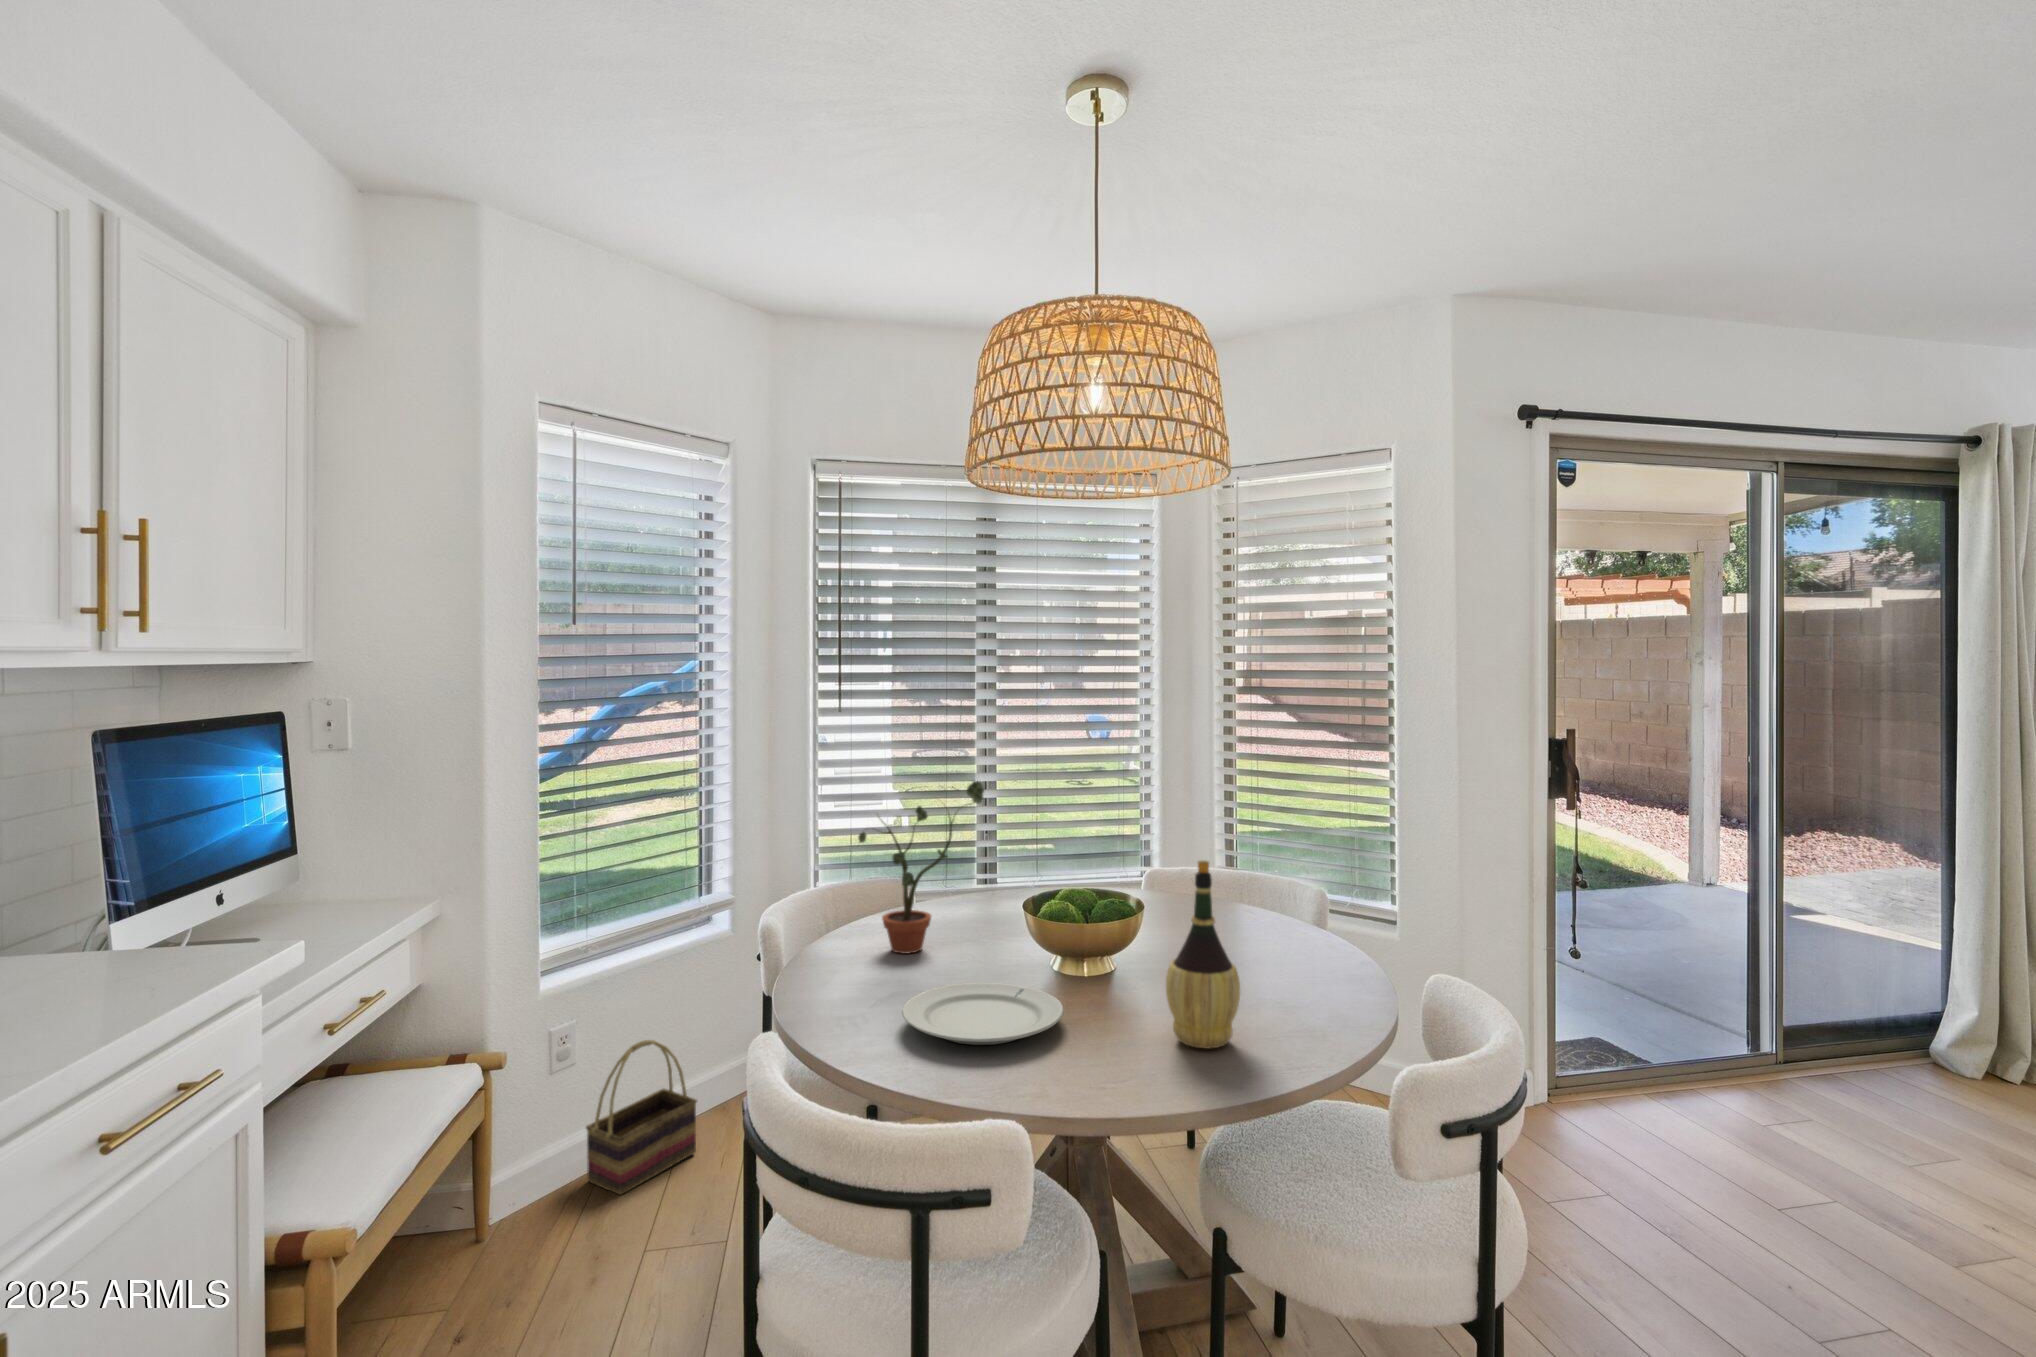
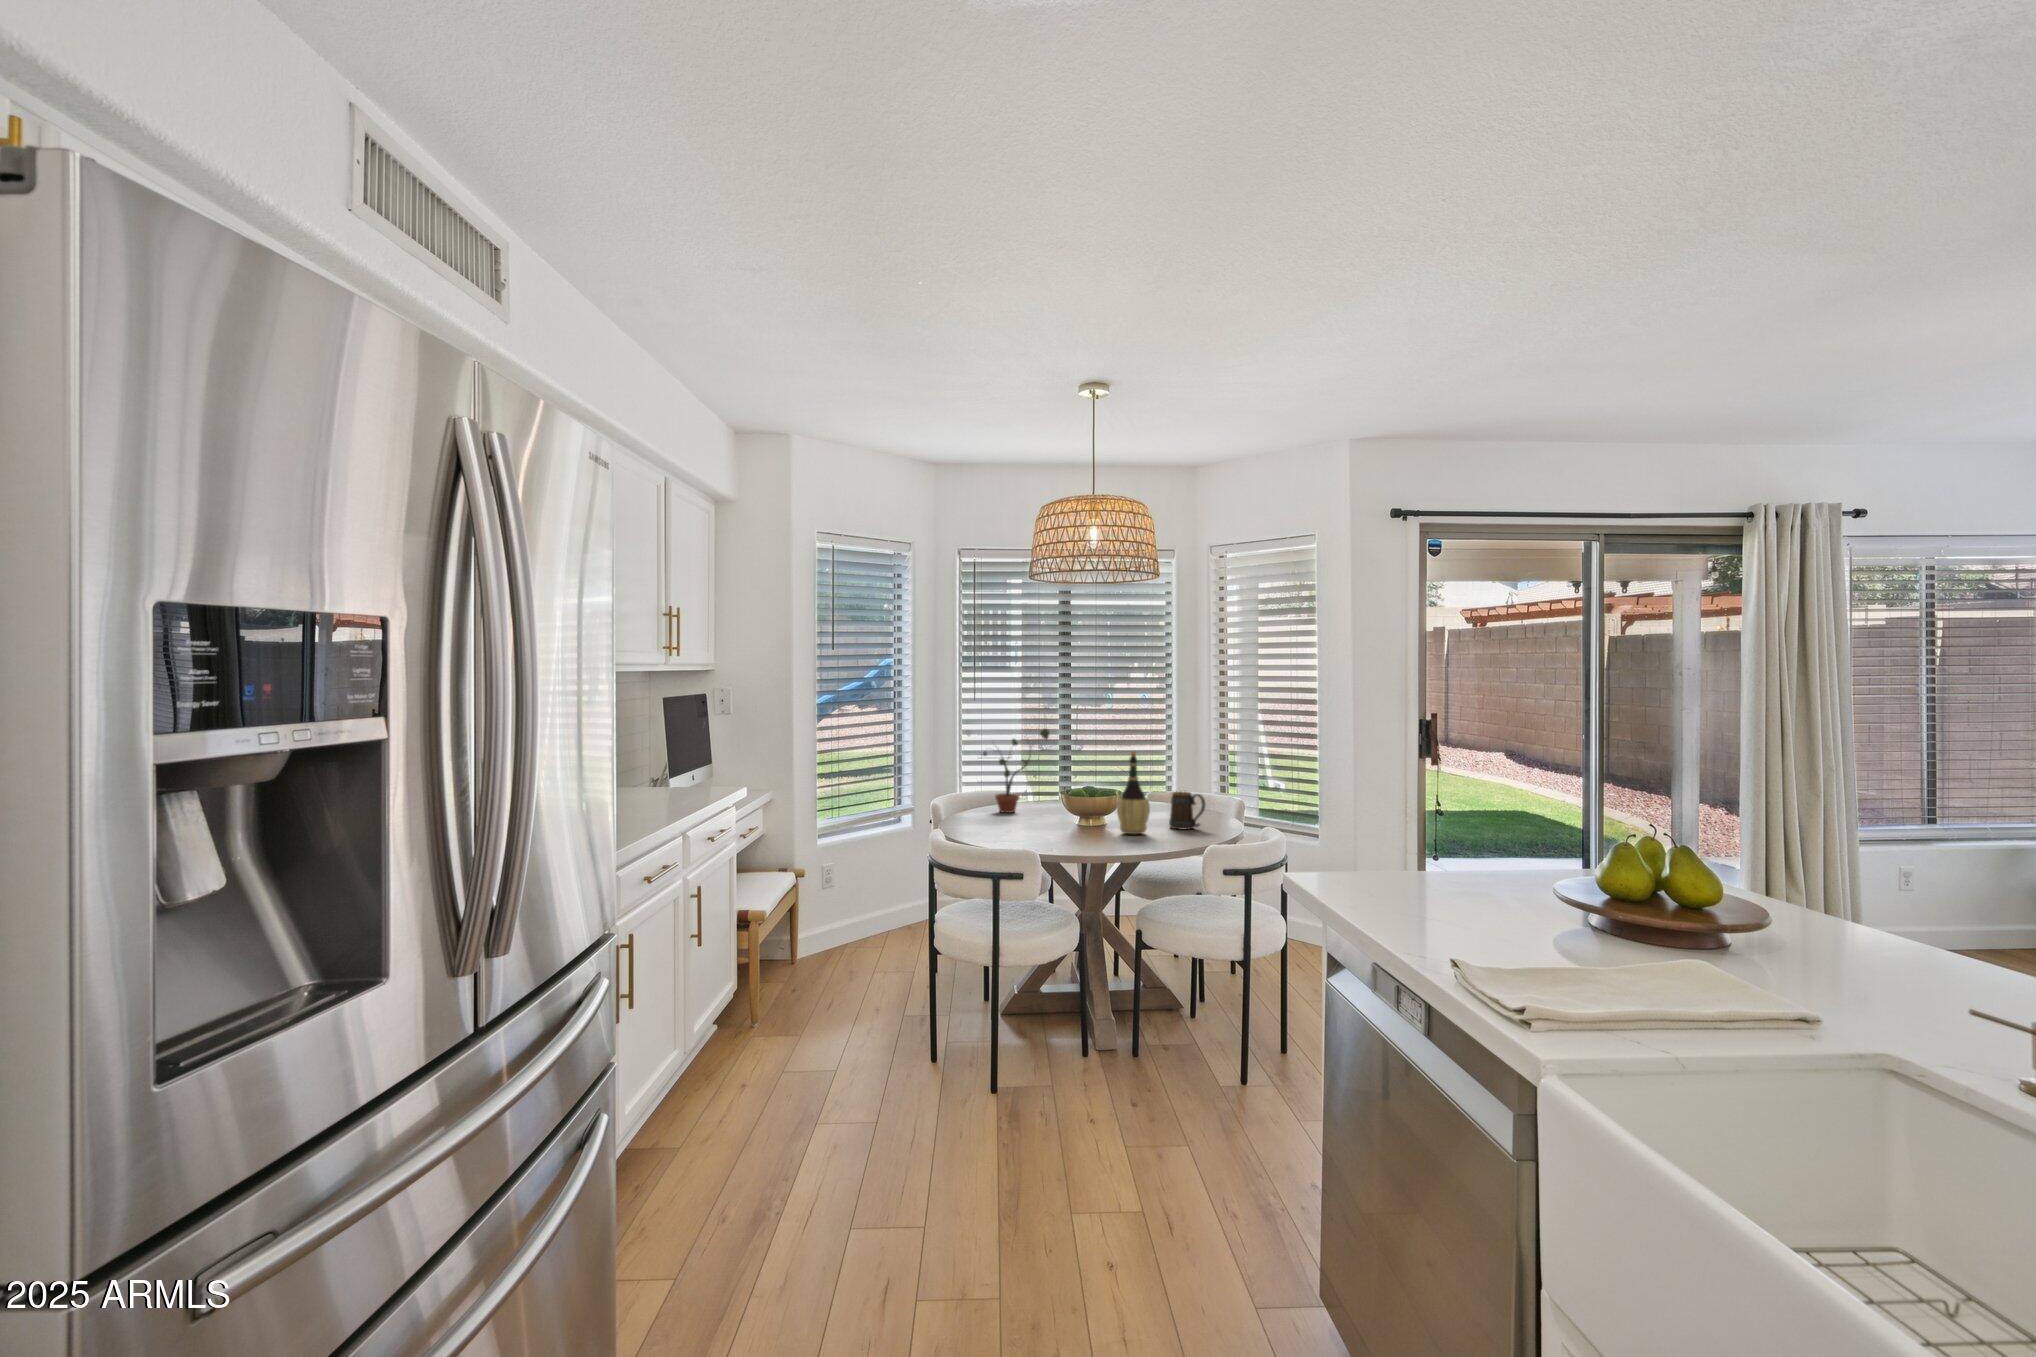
mug: none [1256,927,1336,1014] -> present [1169,791,1205,830]
plate: present [902,983,1064,1045] -> none [1000,816,1073,832]
basket: present [586,1040,697,1195] -> none [838,877,896,956]

